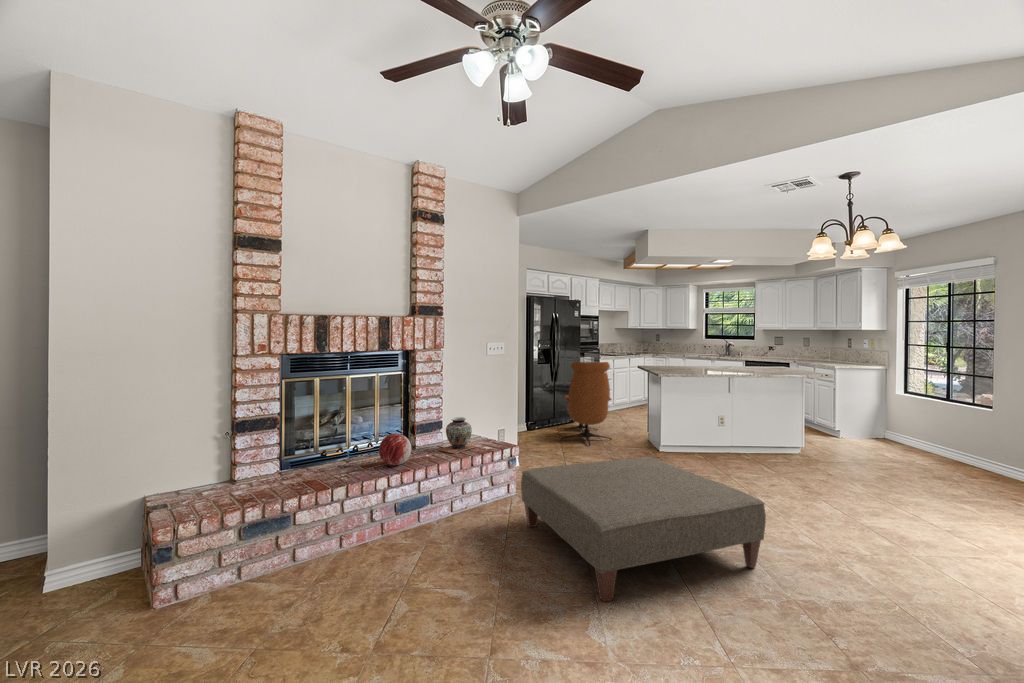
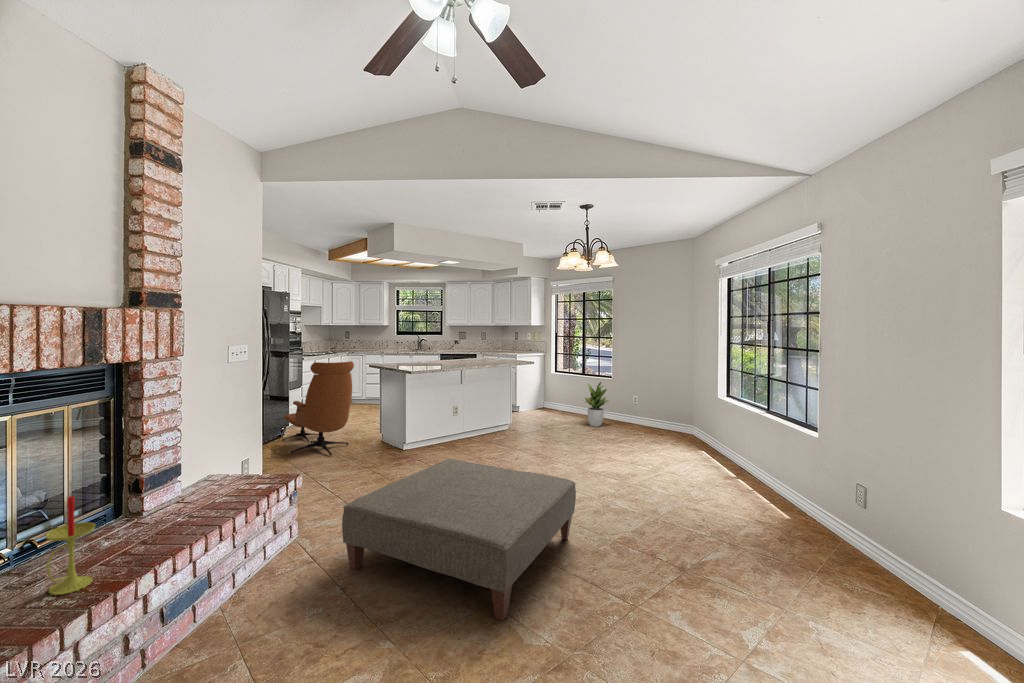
potted plant: none [933,403,993,469] -> present [585,382,609,427]
decorative vase: present [439,417,476,454] -> none [195,452,249,506]
candle: none [339,420,364,476] -> present [46,496,95,595]
decorative orb: present [379,433,411,465] -> none [112,497,175,550]

